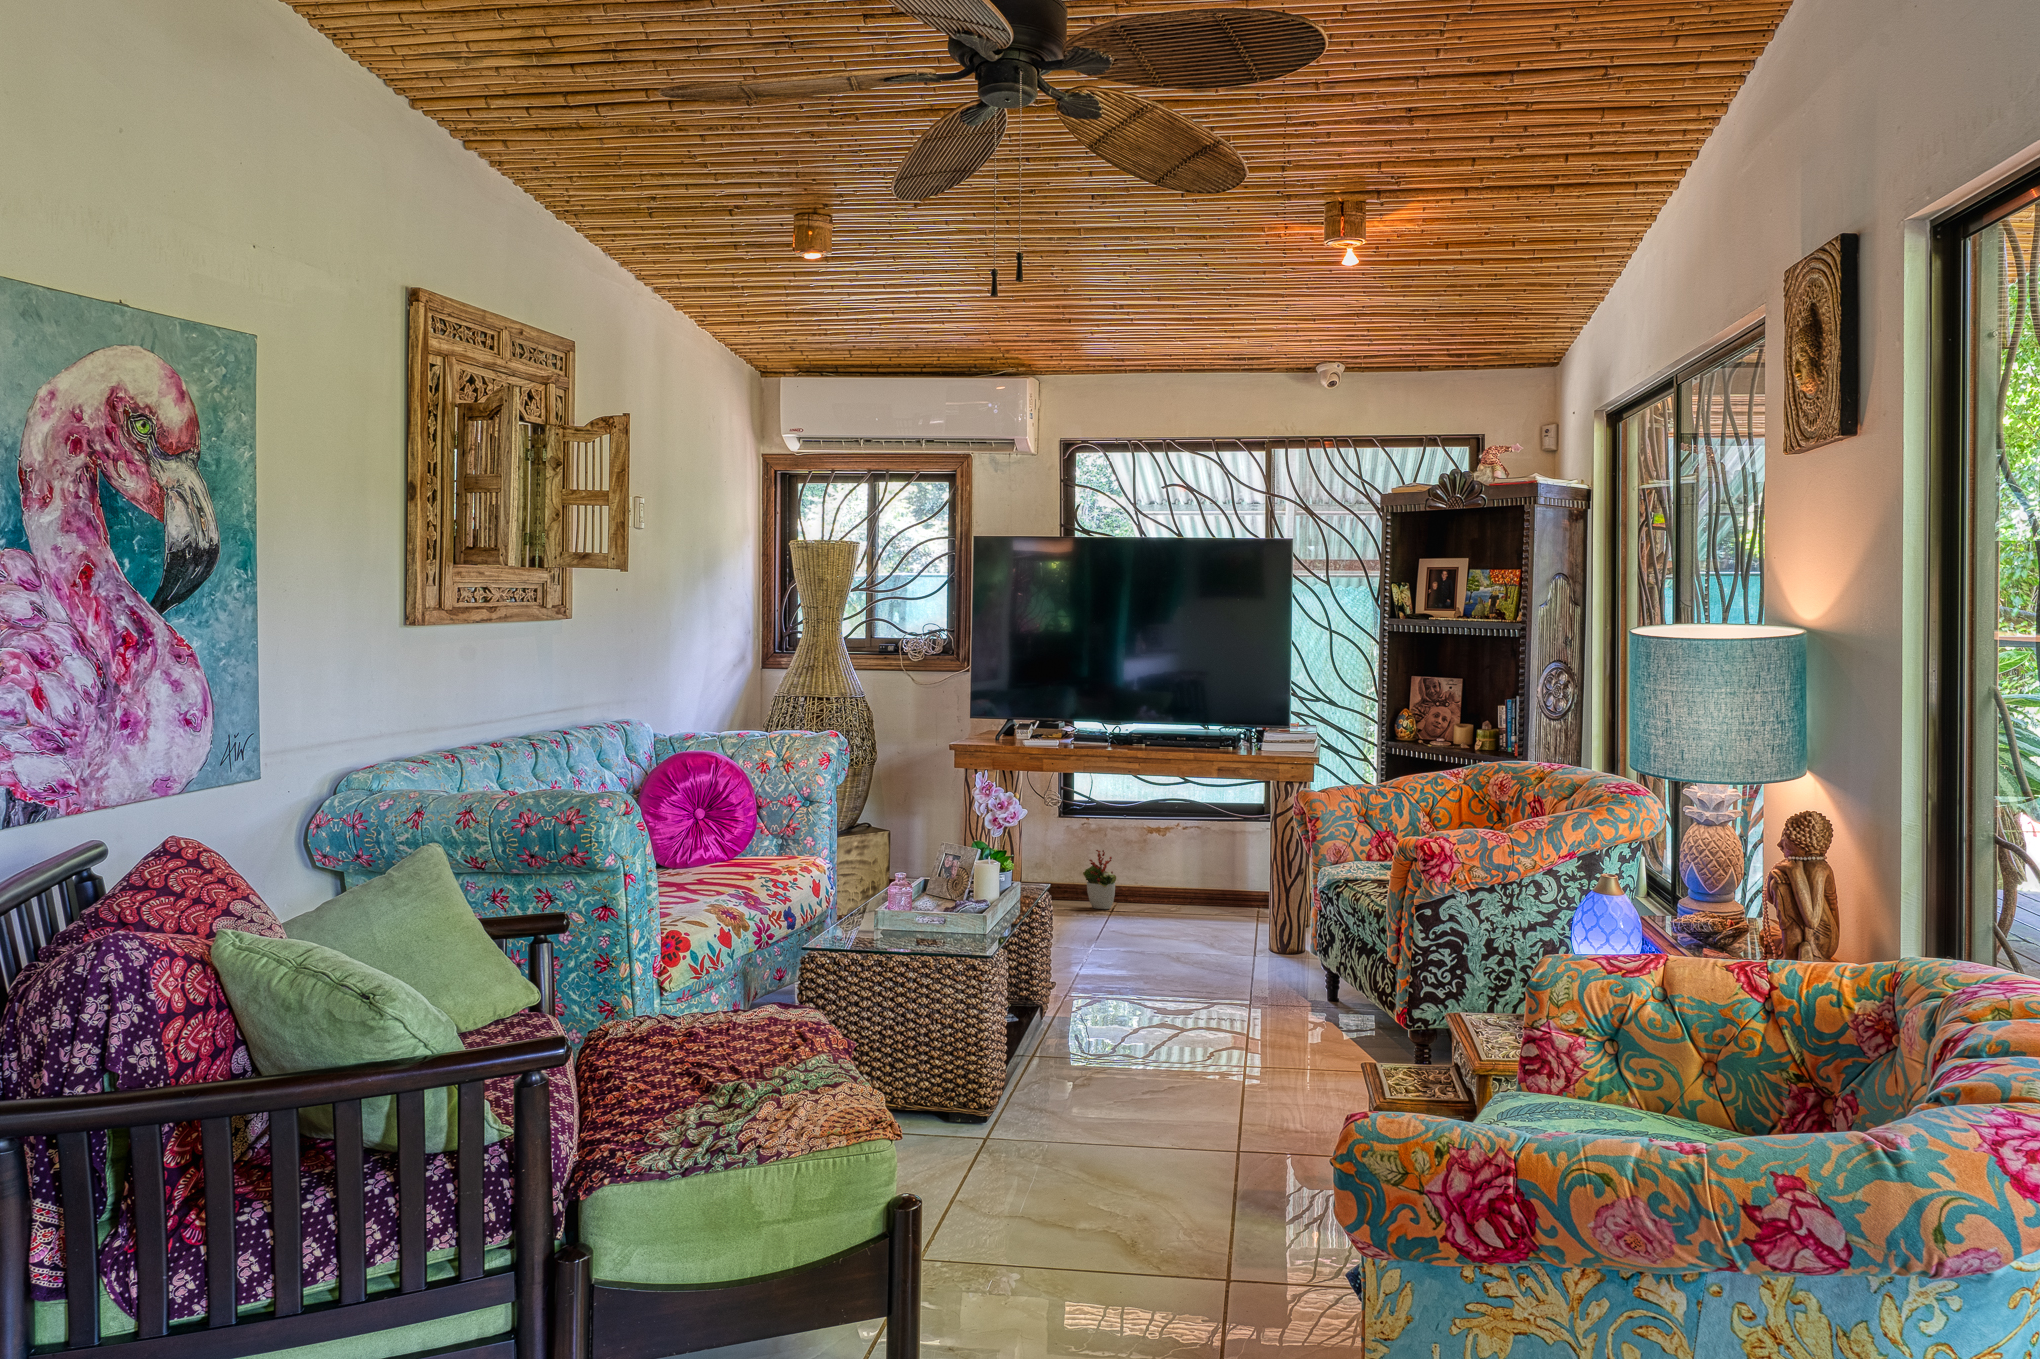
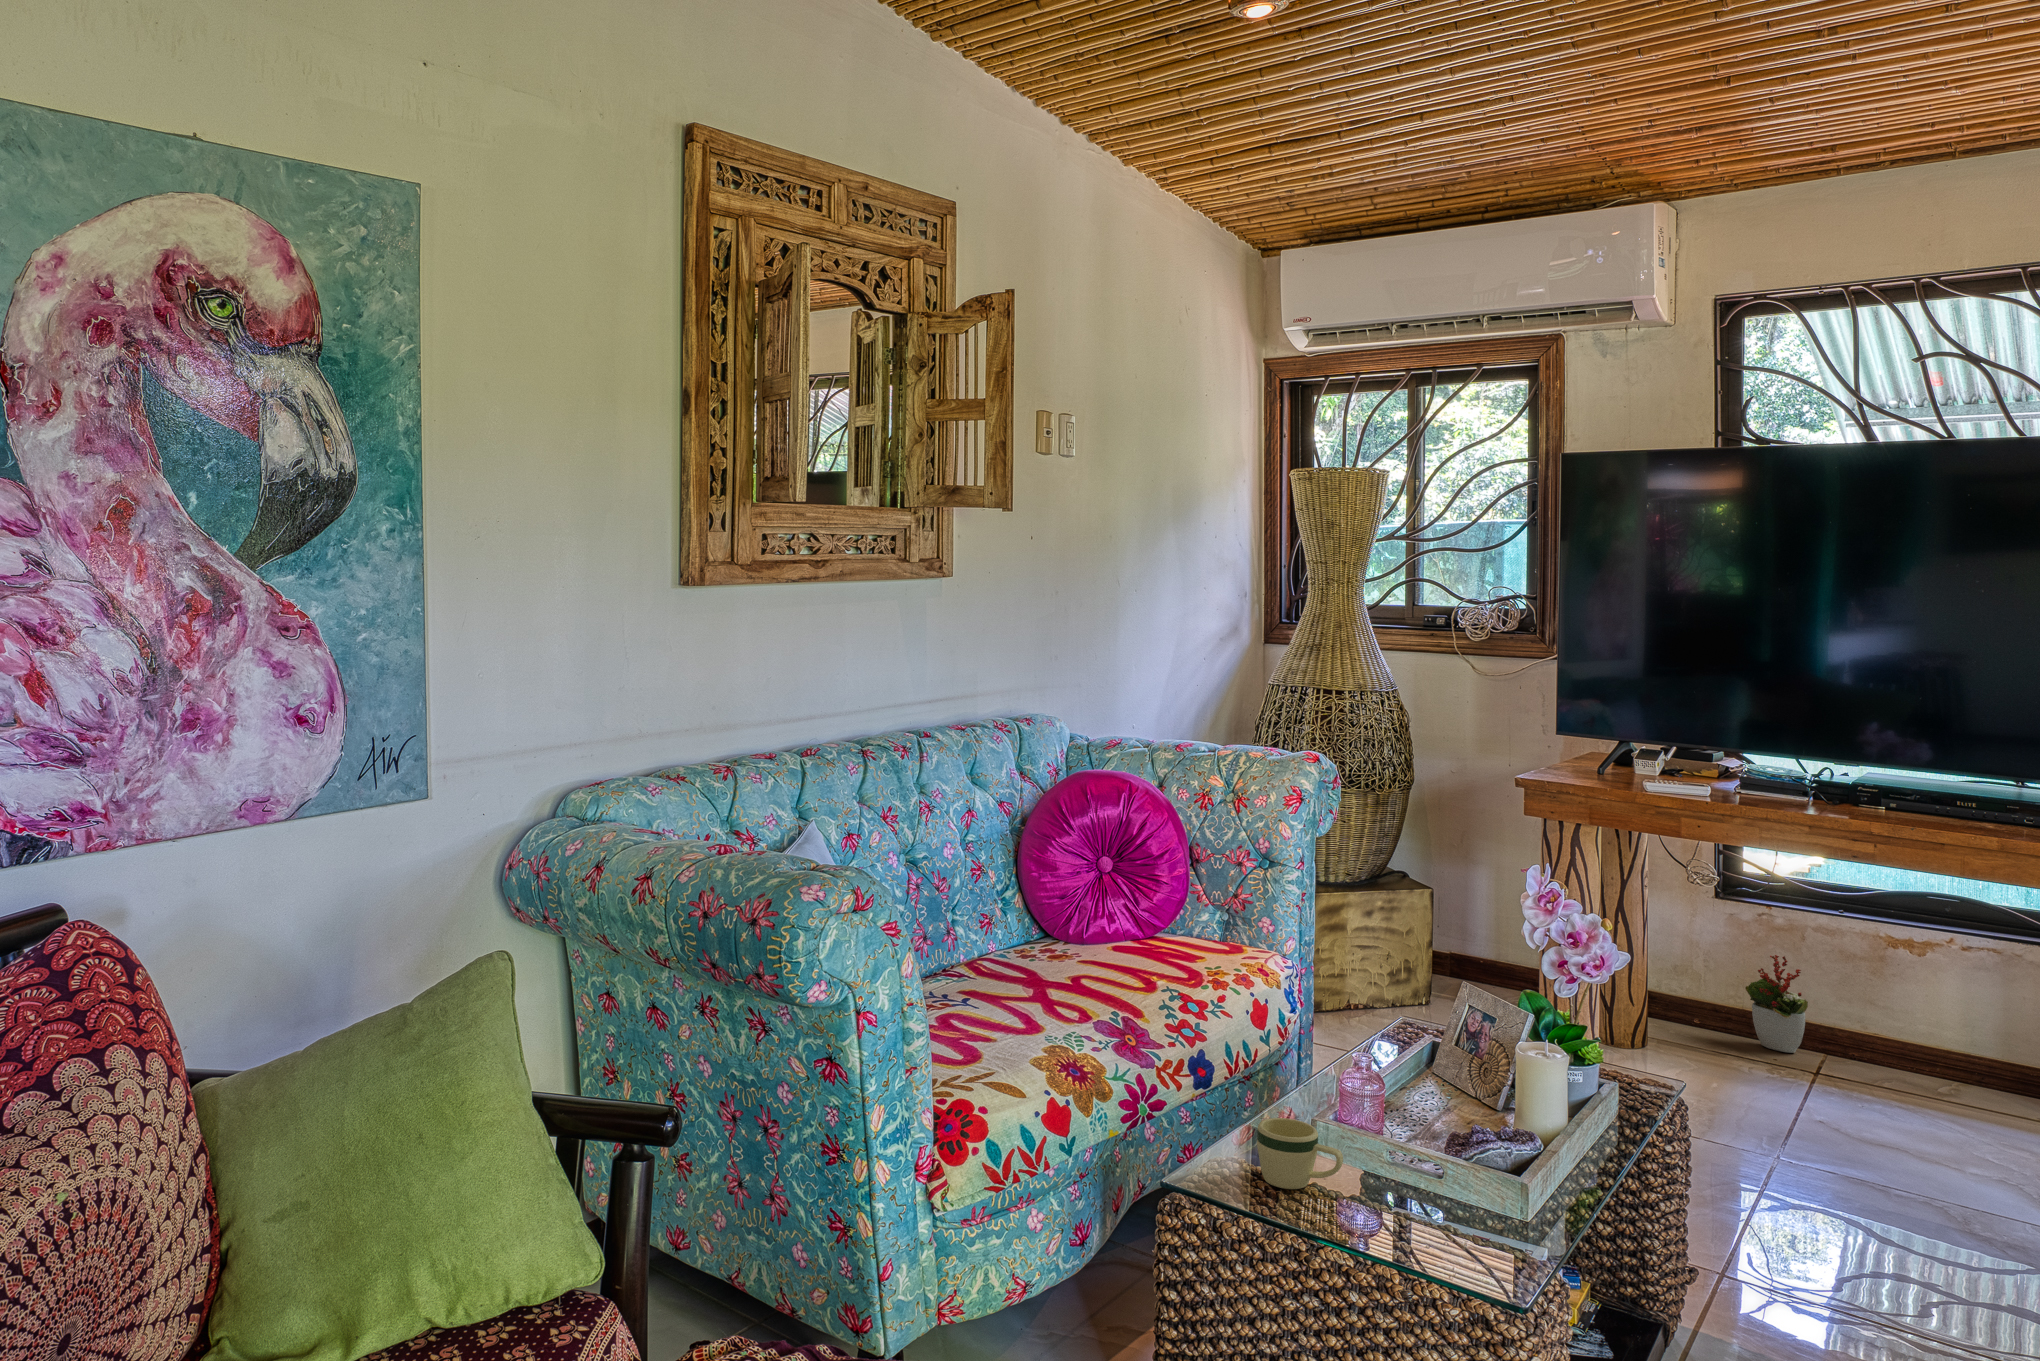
mug: none [851,912,896,945] -> present [1257,1118,1343,1189]

